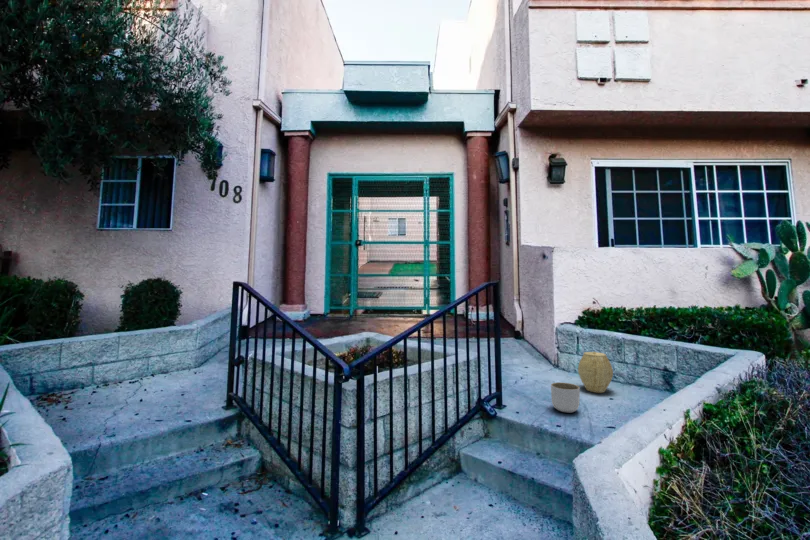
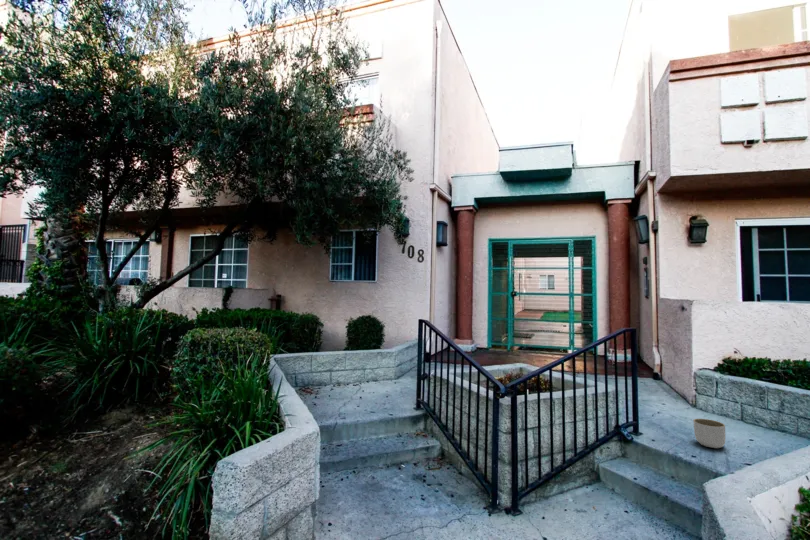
woven basket: present [578,352,613,393] -> none [733,392,775,435]

